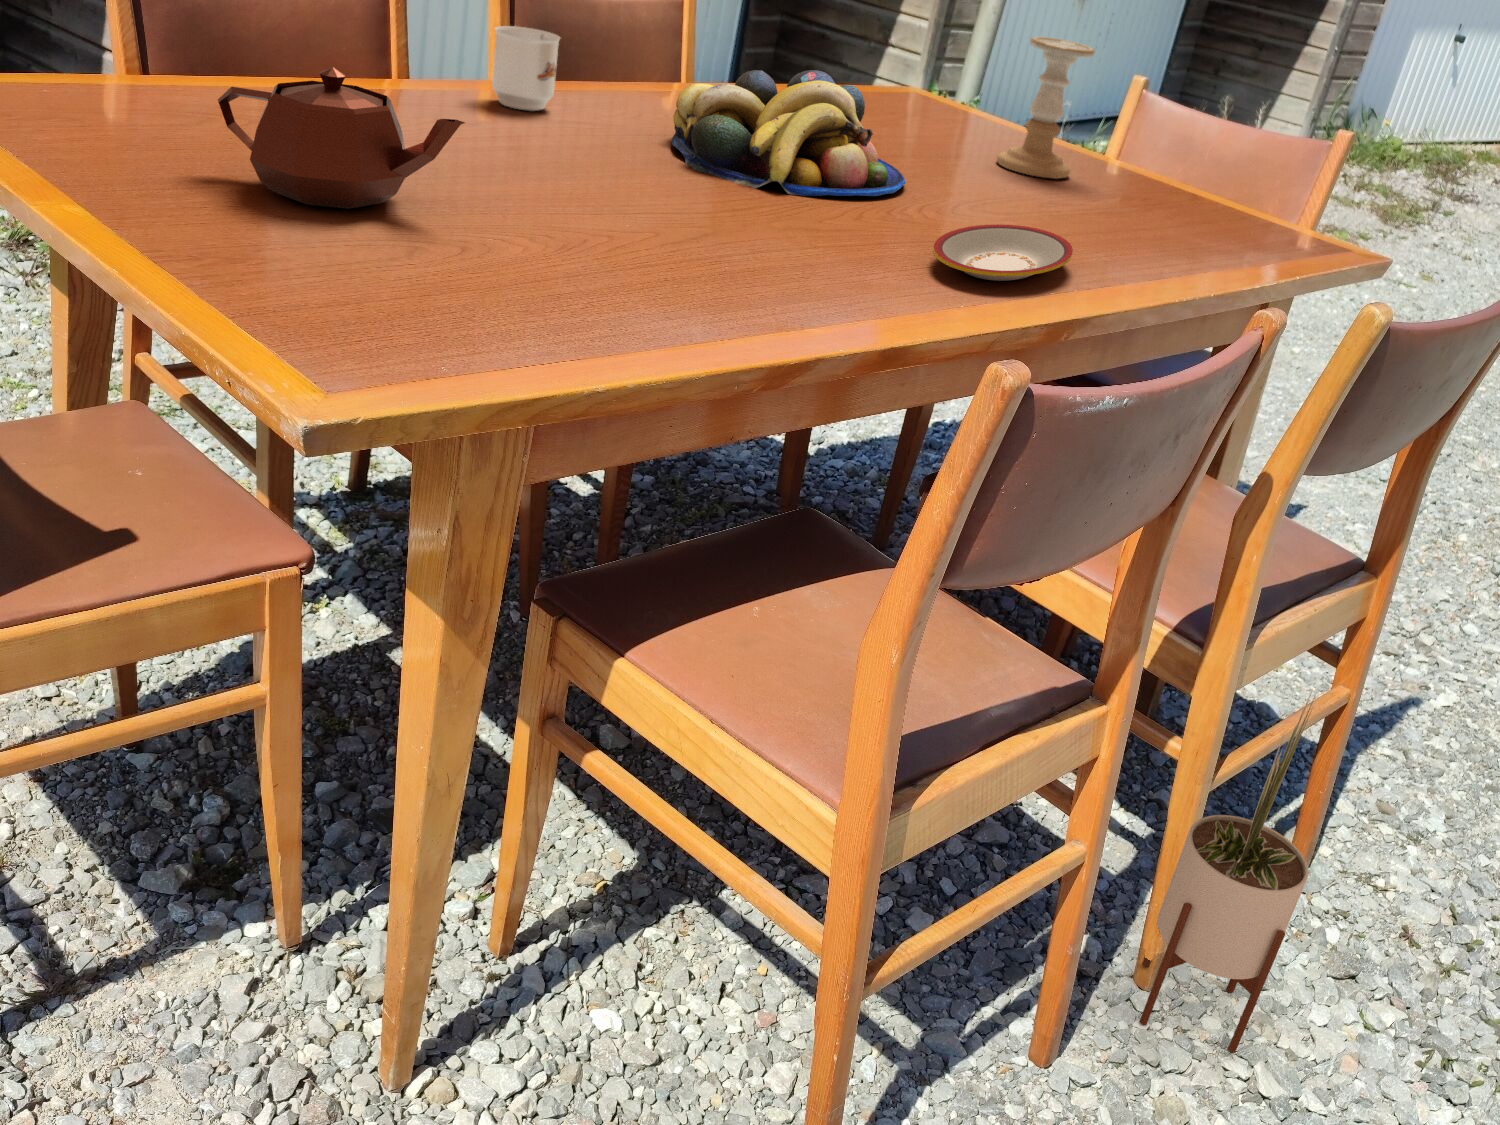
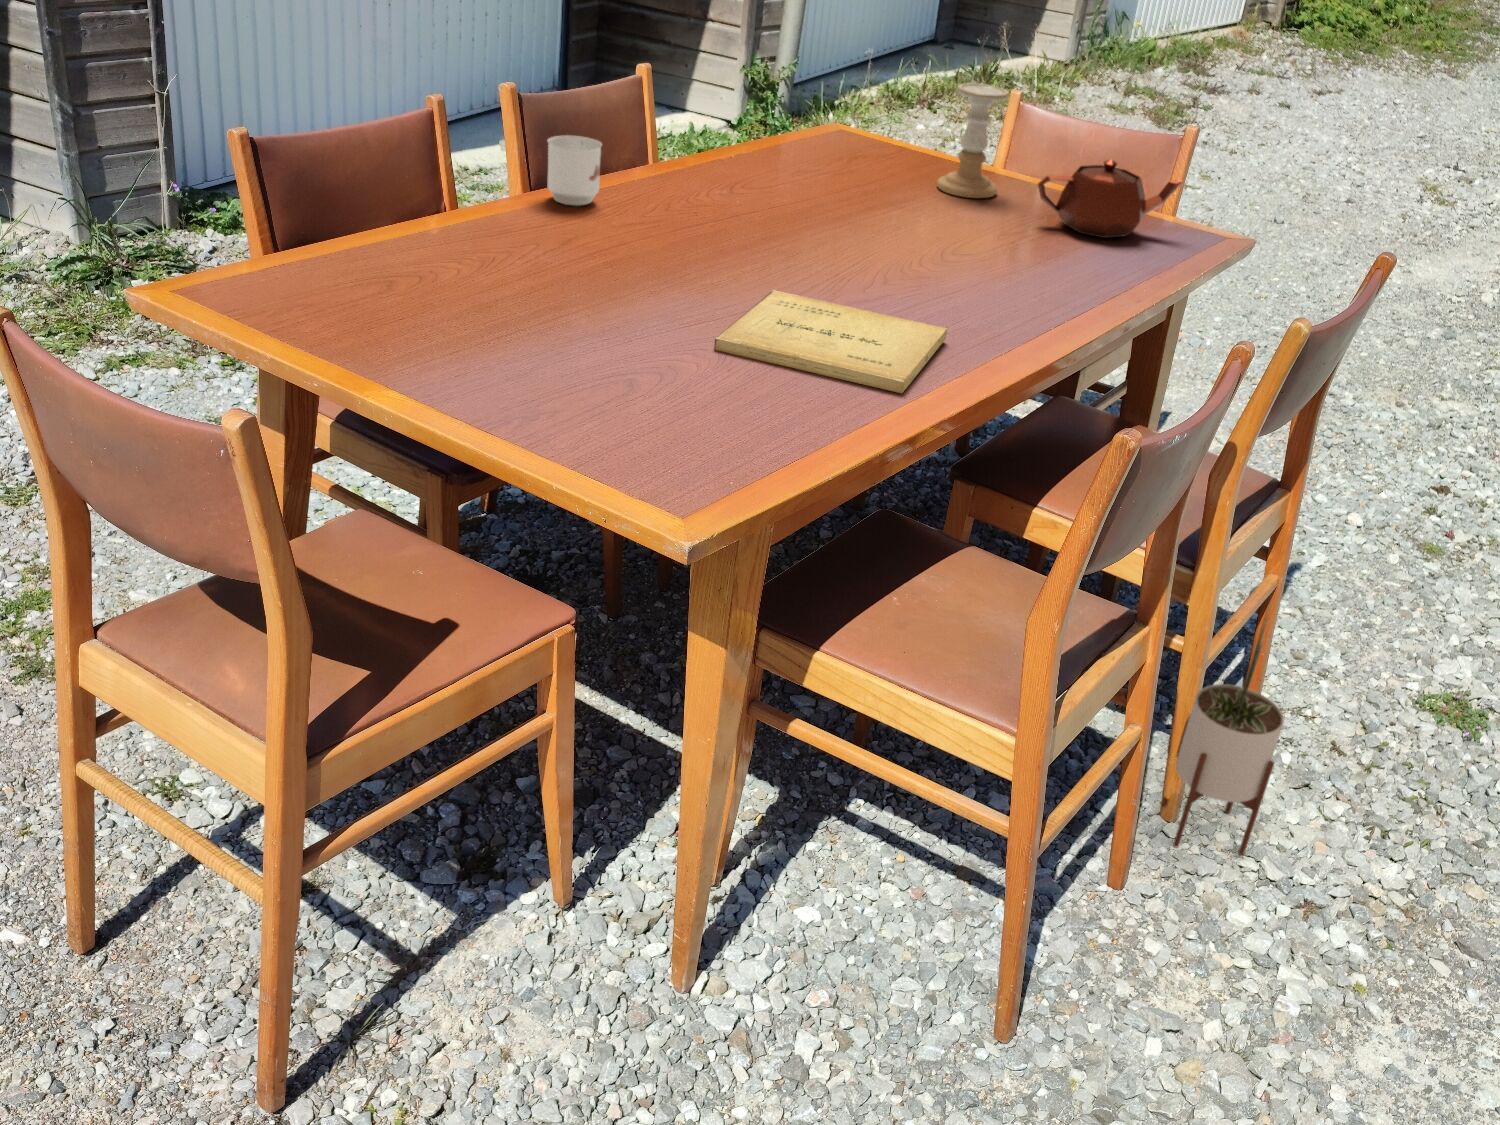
teapot: present [218,67,465,209] -> present [1038,159,1183,238]
fruit bowl: present [672,70,906,196] -> none [702,143,896,257]
book: none [558,205,887,328] -> present [714,290,947,393]
plate: present [933,224,1073,281] -> none [959,262,1056,317]

